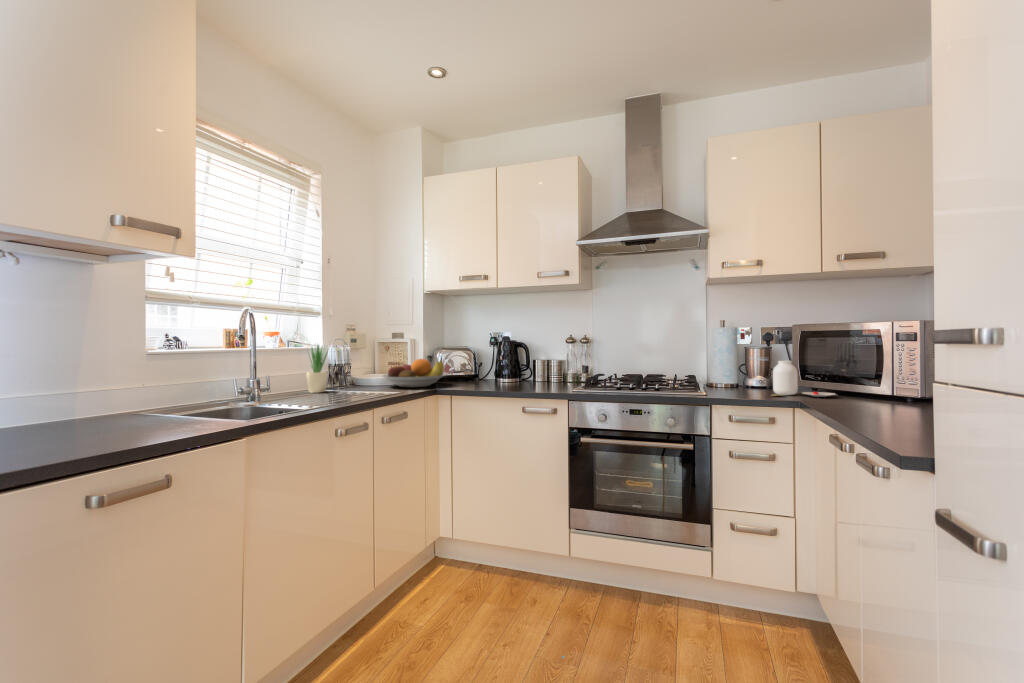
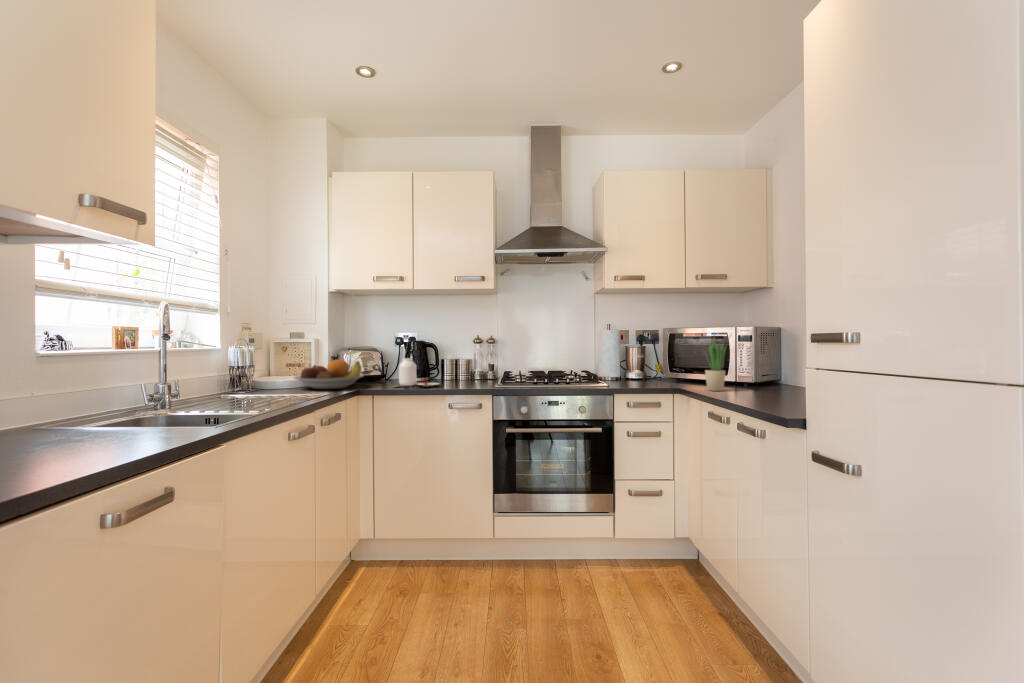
potted plant: present [306,345,328,393] -> present [705,336,726,391]
jar: present [771,361,836,397] -> present [399,358,439,386]

